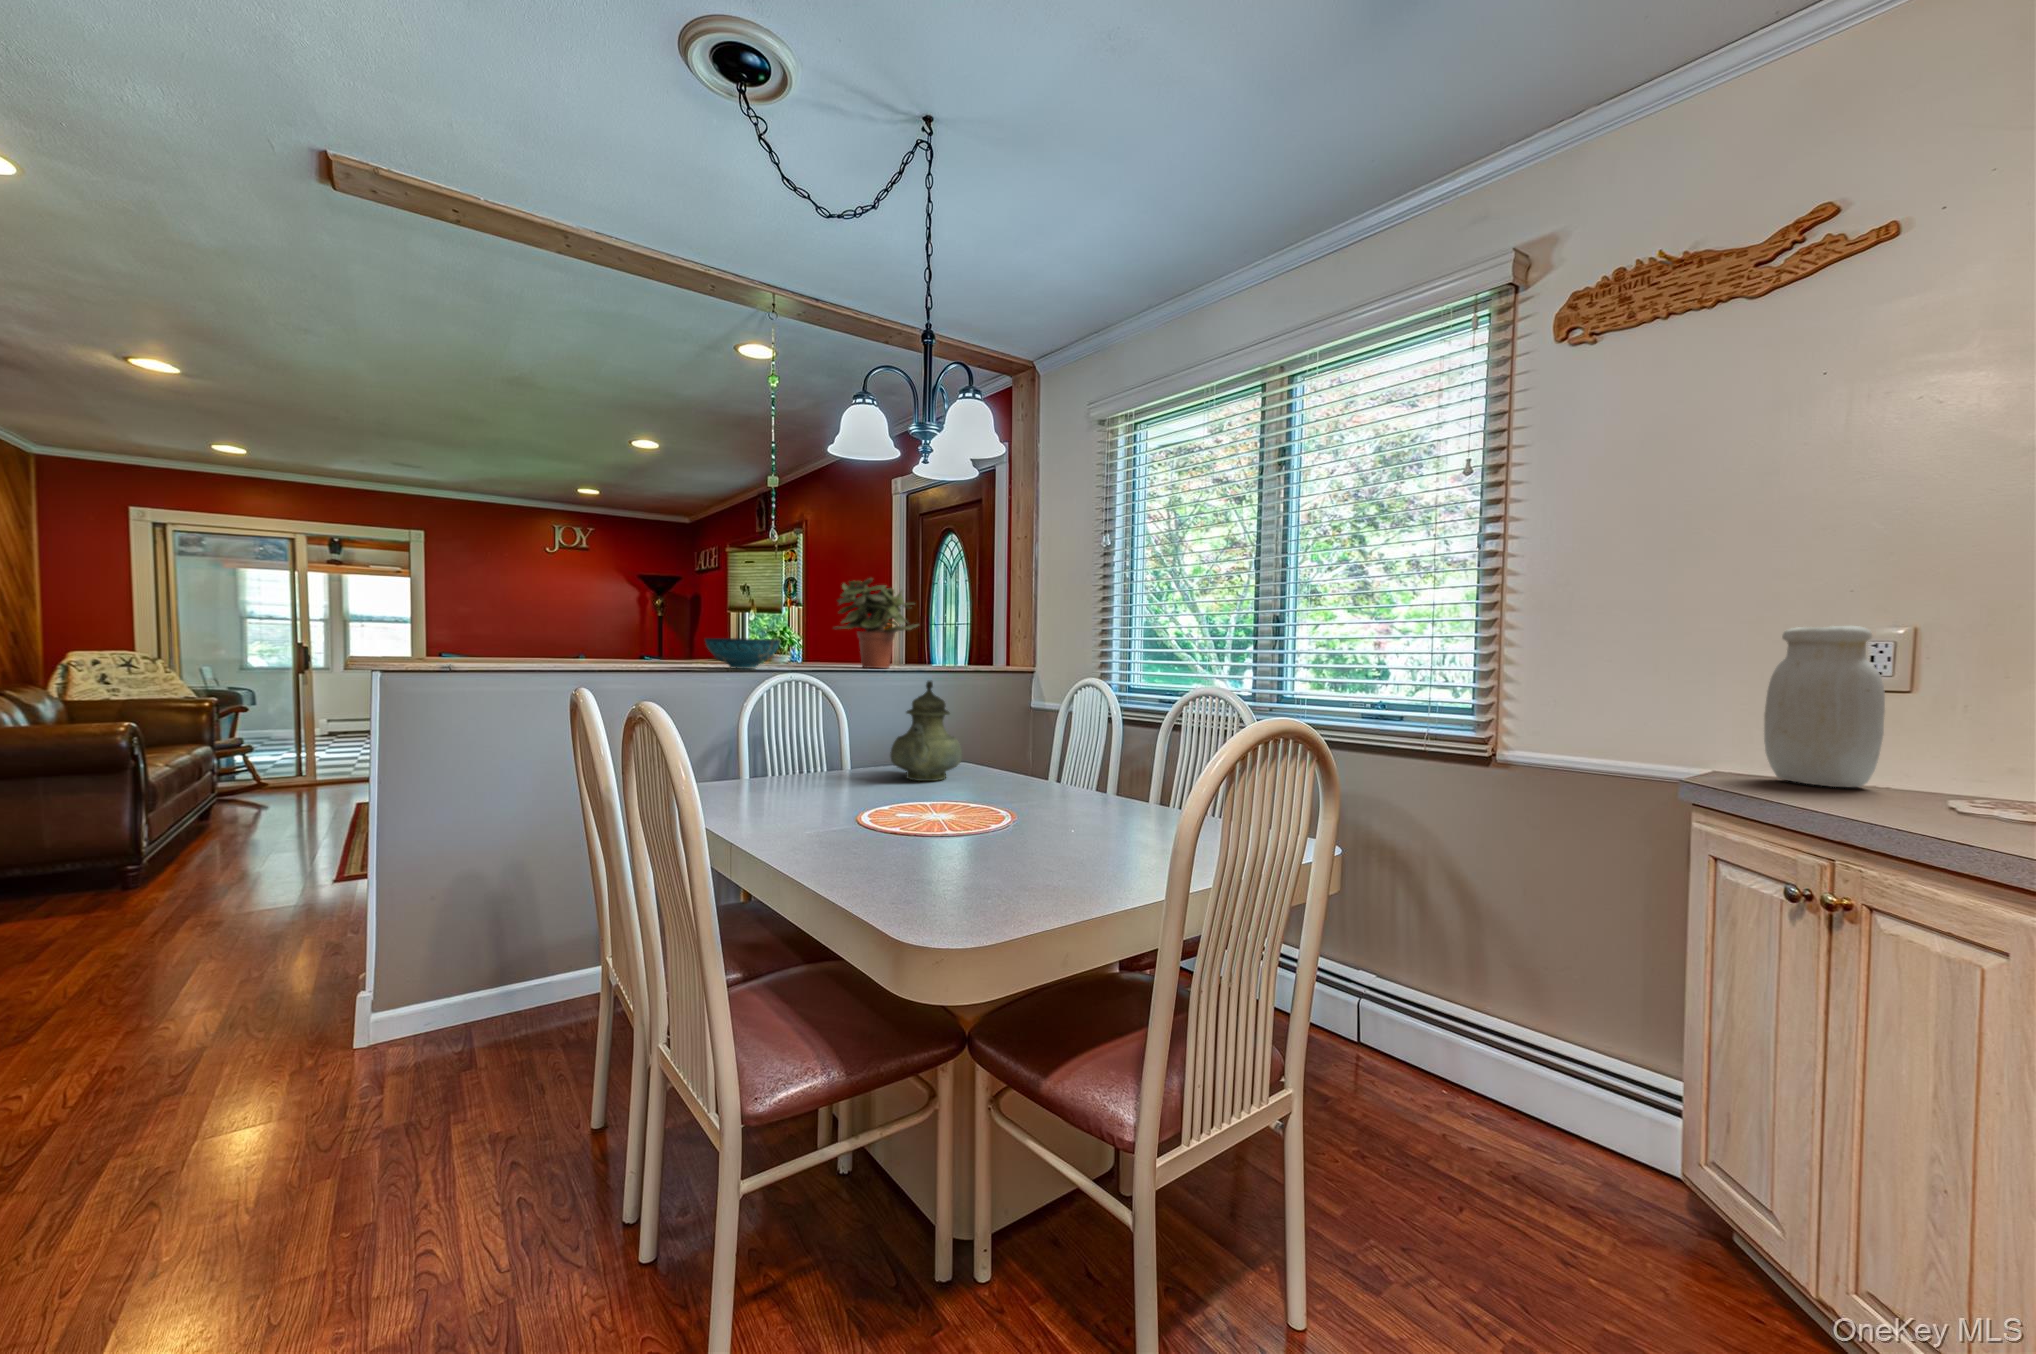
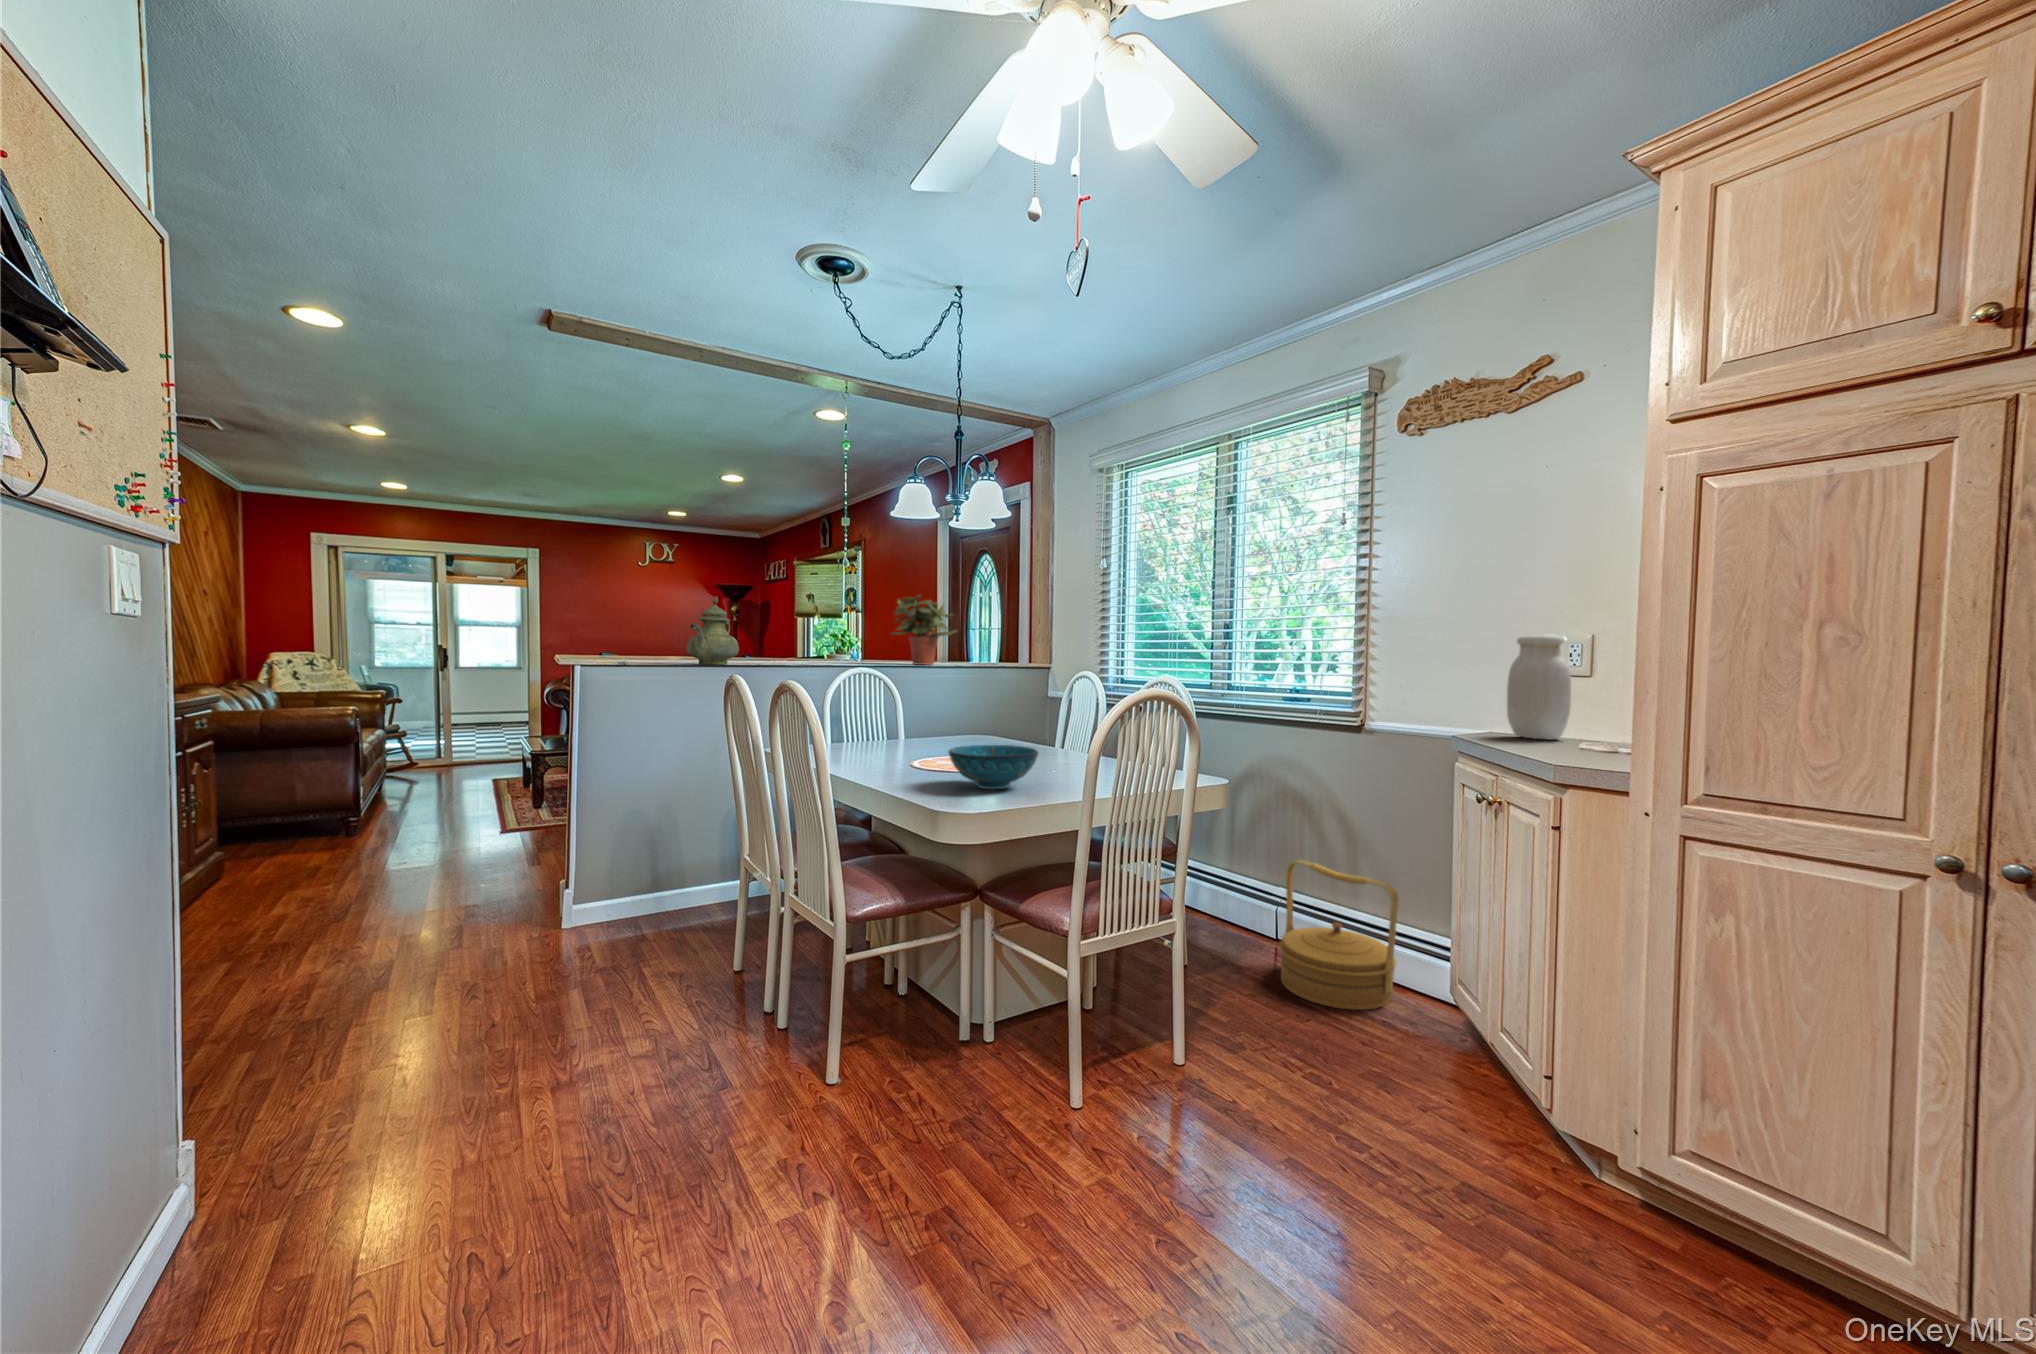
decorative bowl: present [705,638,780,669] -> present [949,745,1038,789]
teapot: present [890,681,962,781] -> present [687,596,739,664]
woven basket: none [1388,945,1584,1184] -> present [1279,859,1399,1010]

